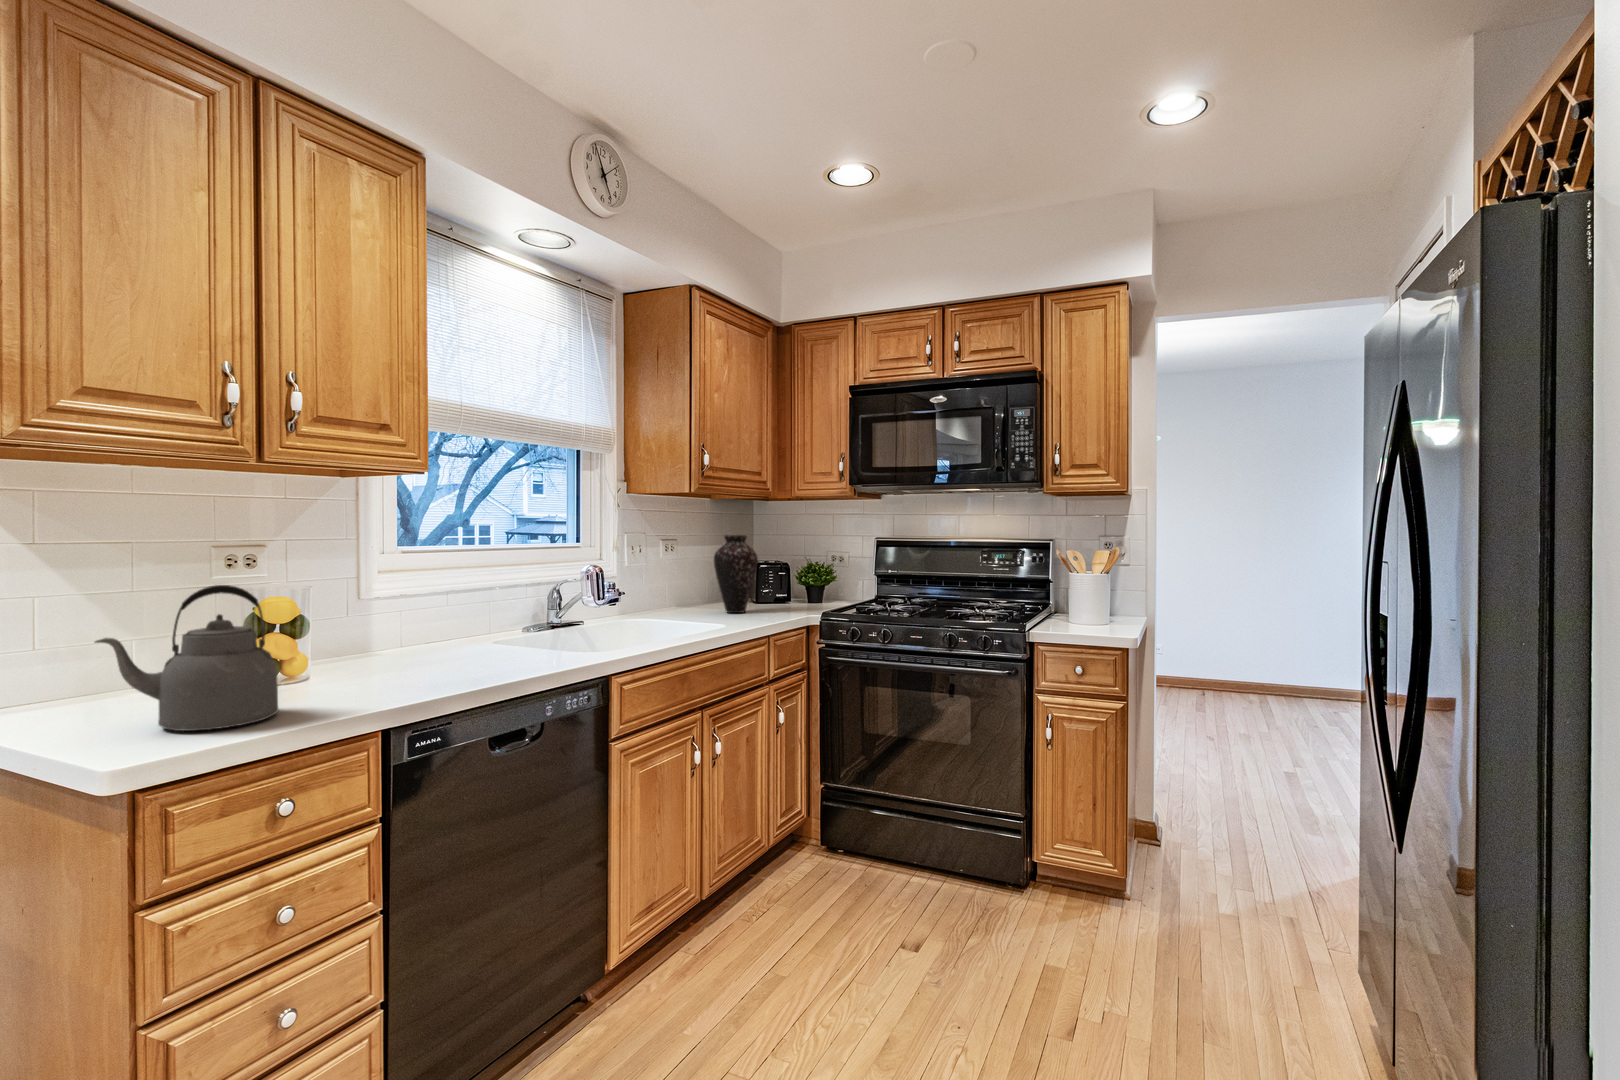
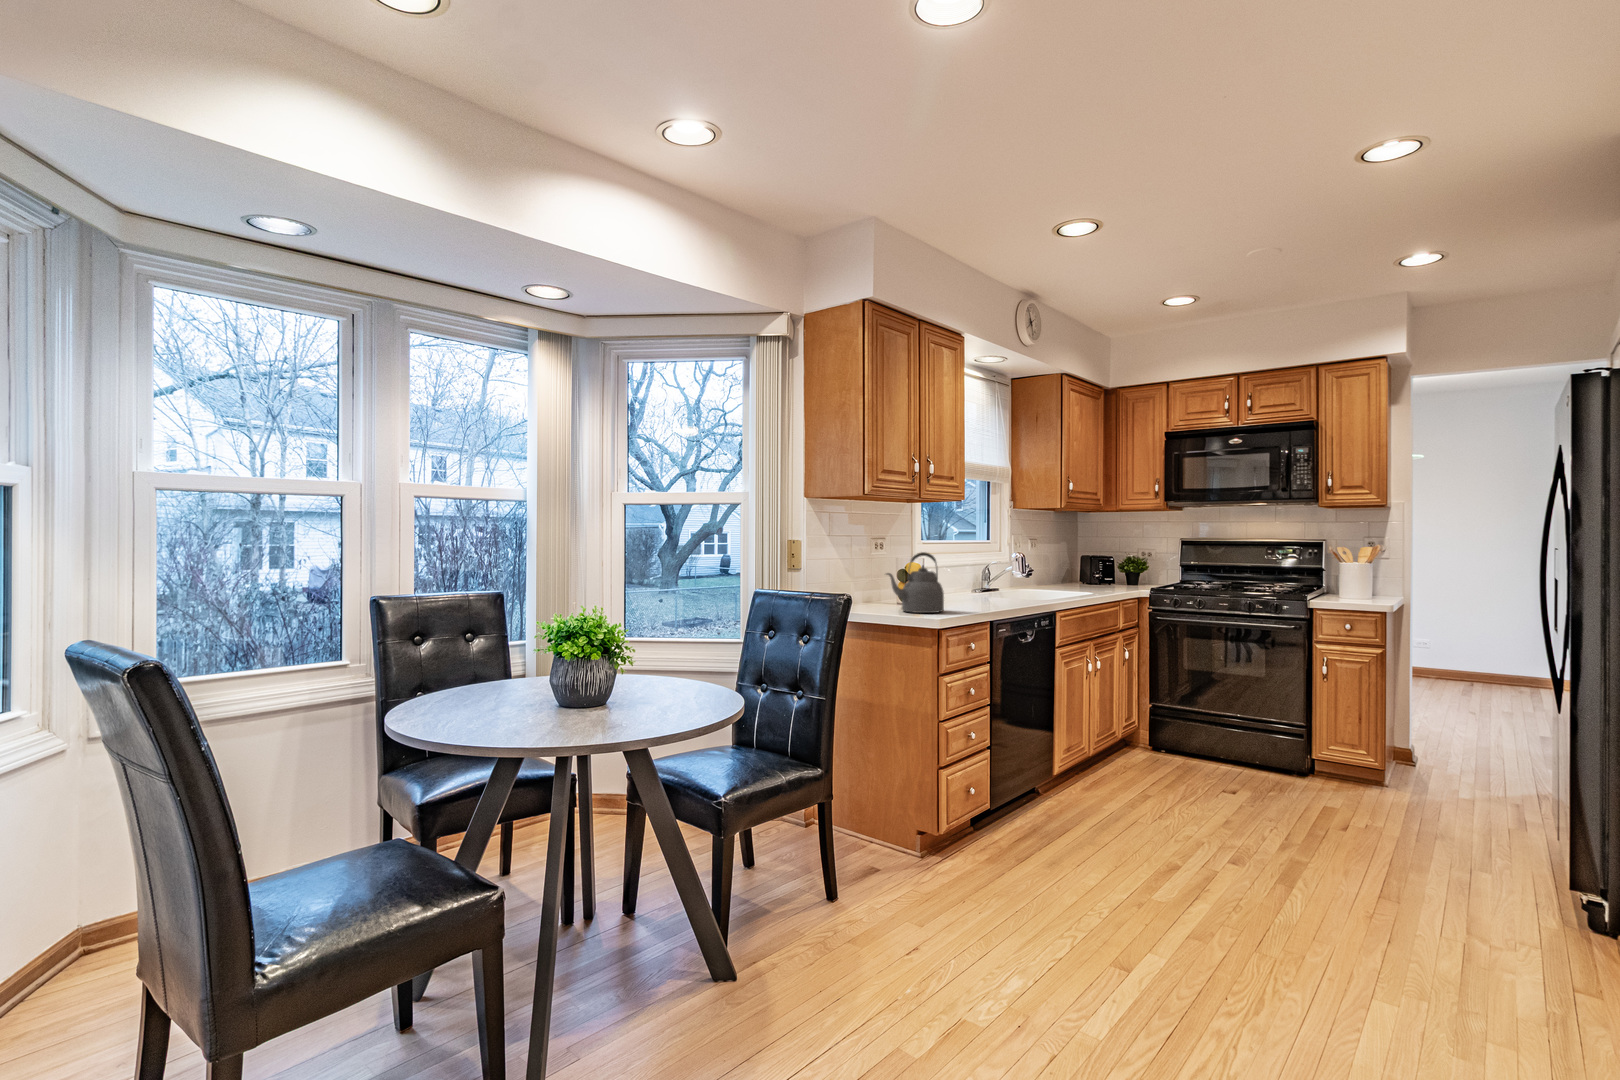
vase: present [714,535,758,613] -> none [1071,536,1102,588]

